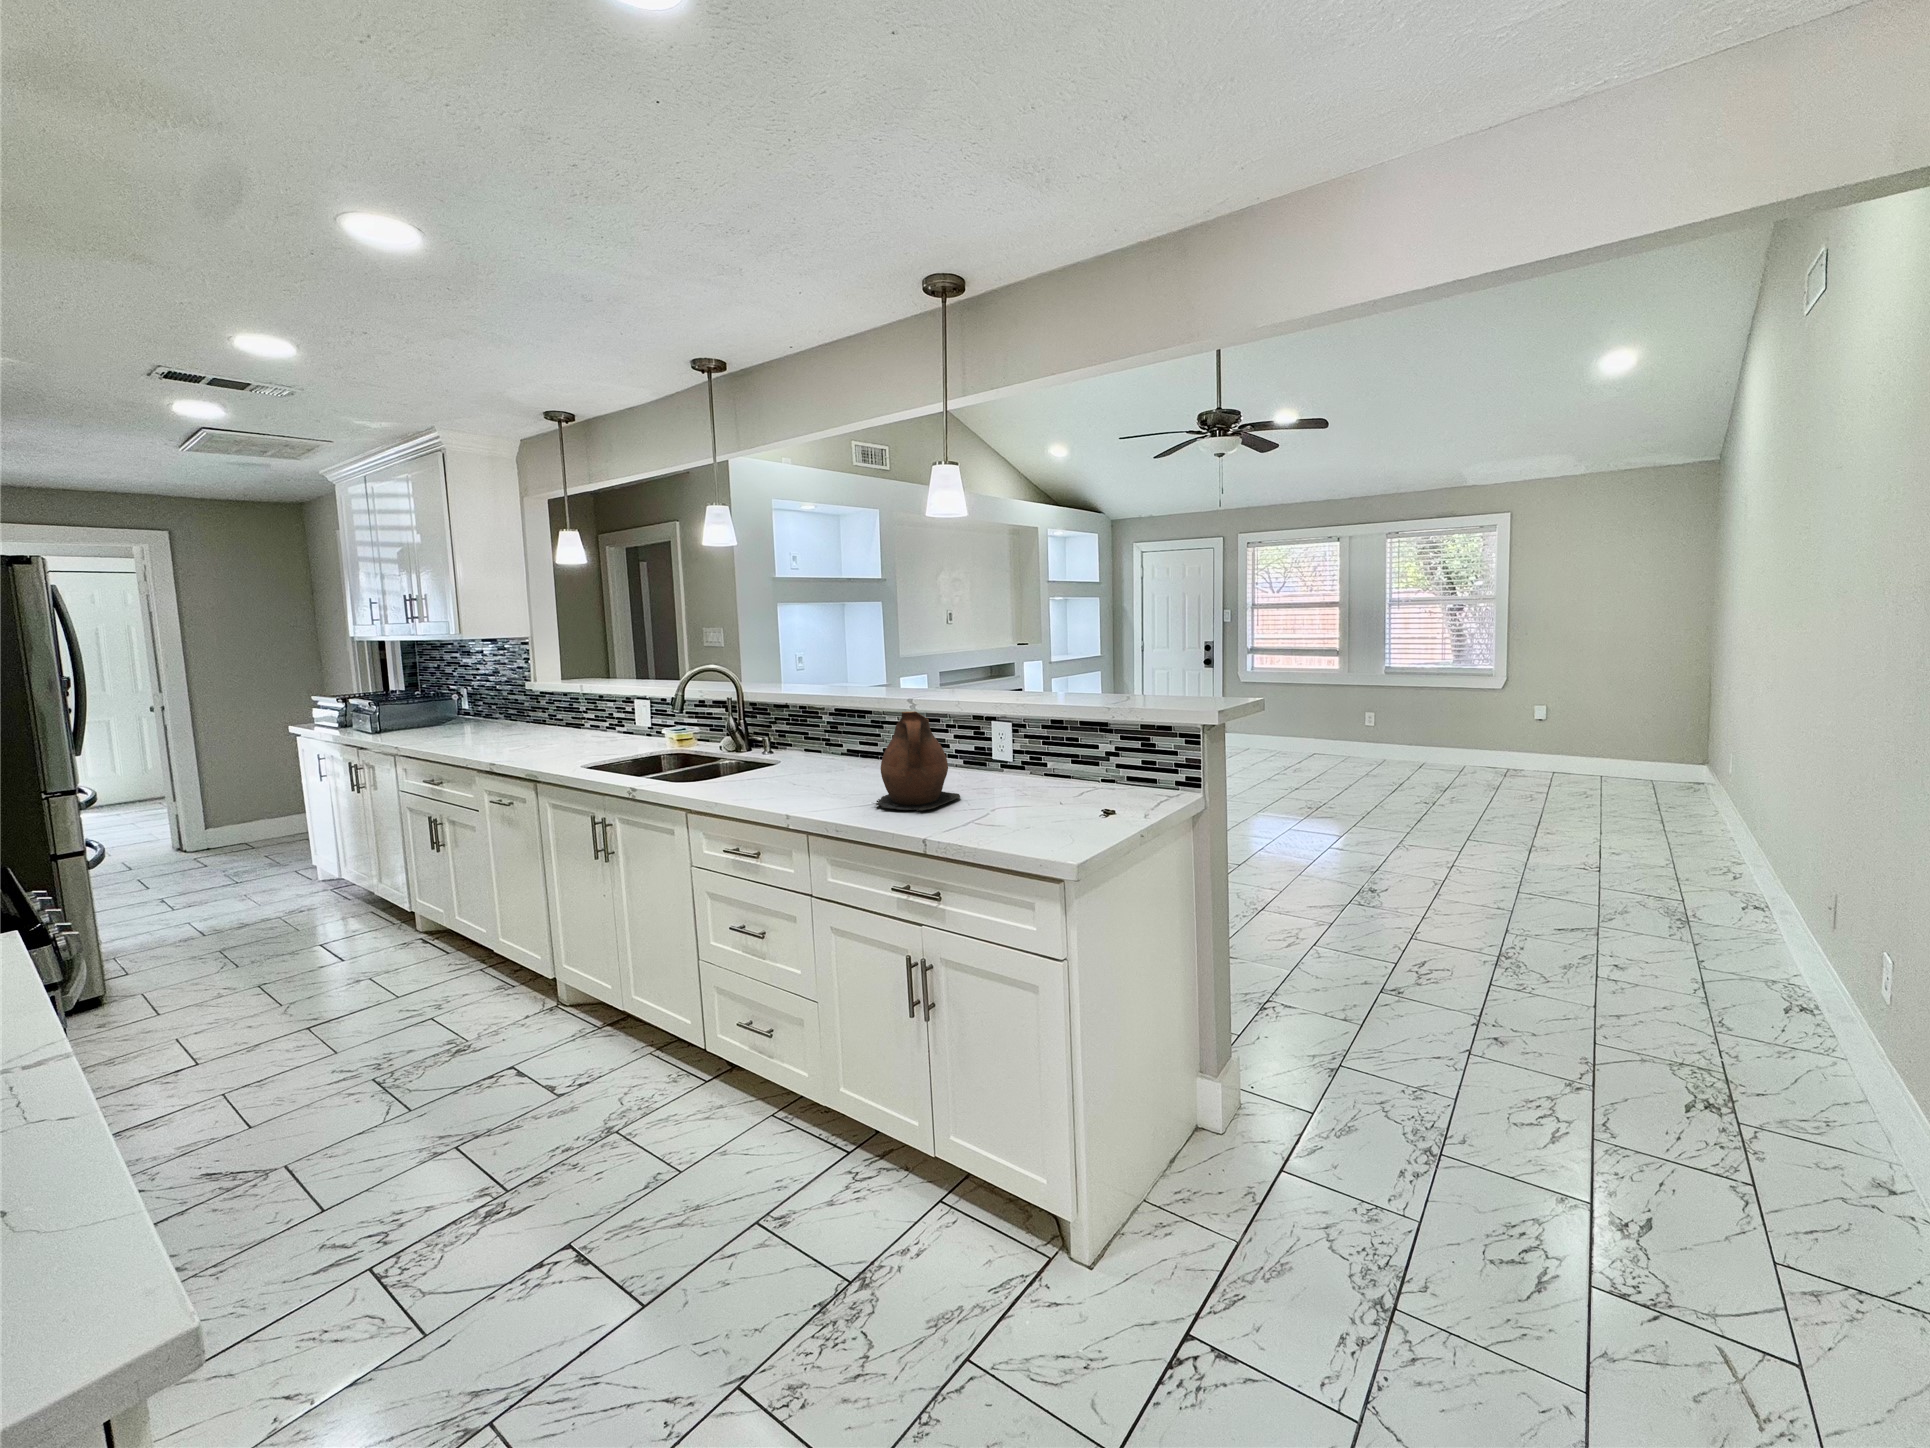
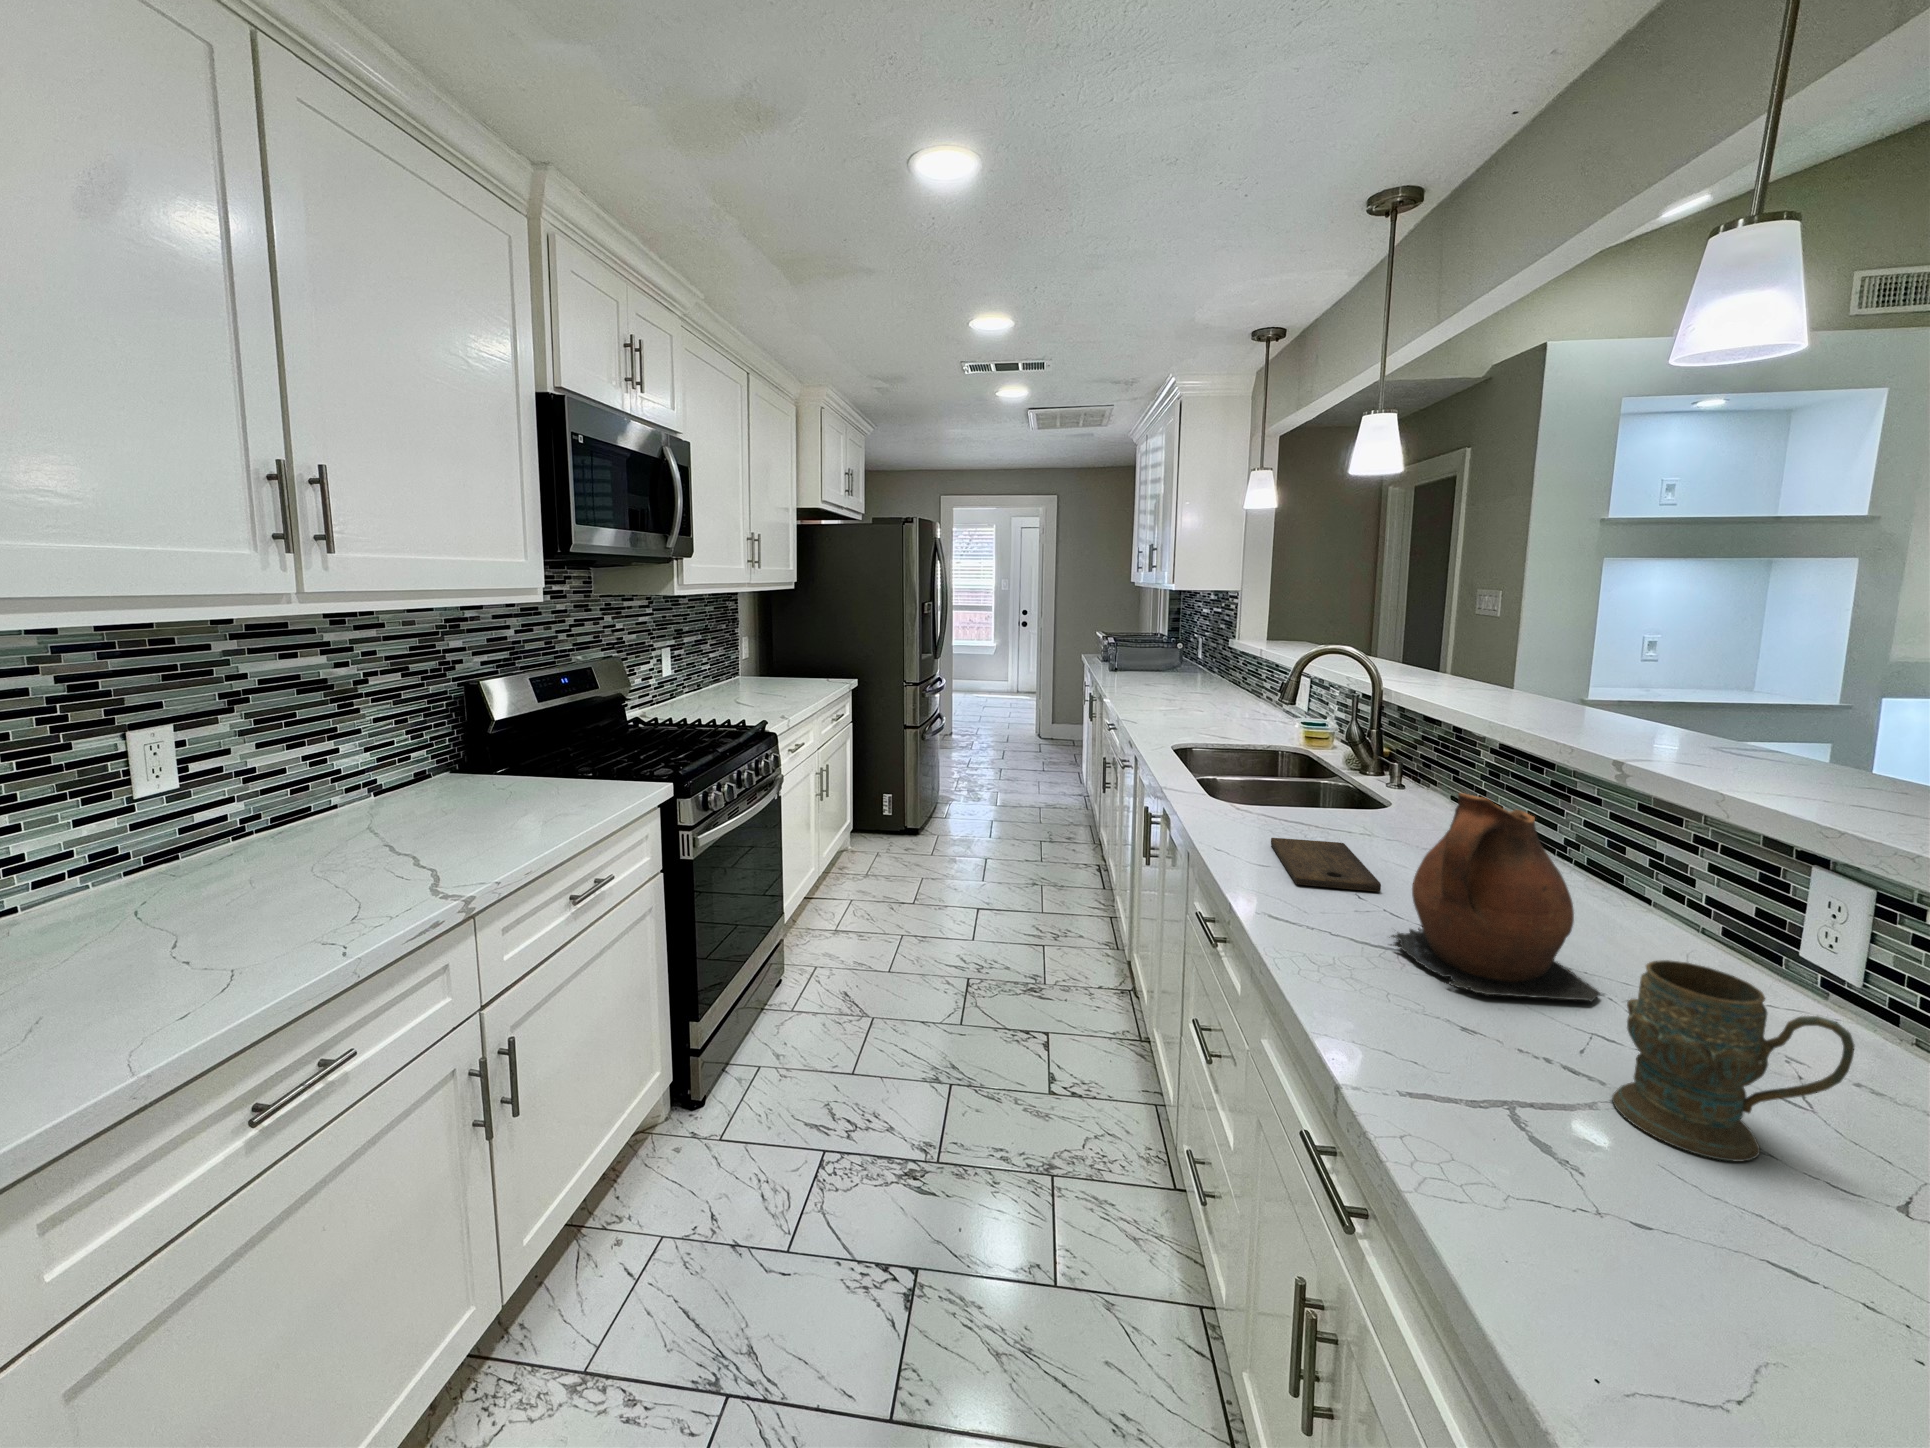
mug: none [998,751,1056,821] -> present [1612,960,1855,1161]
cutting board: none [754,781,840,805] -> present [1271,838,1381,891]

